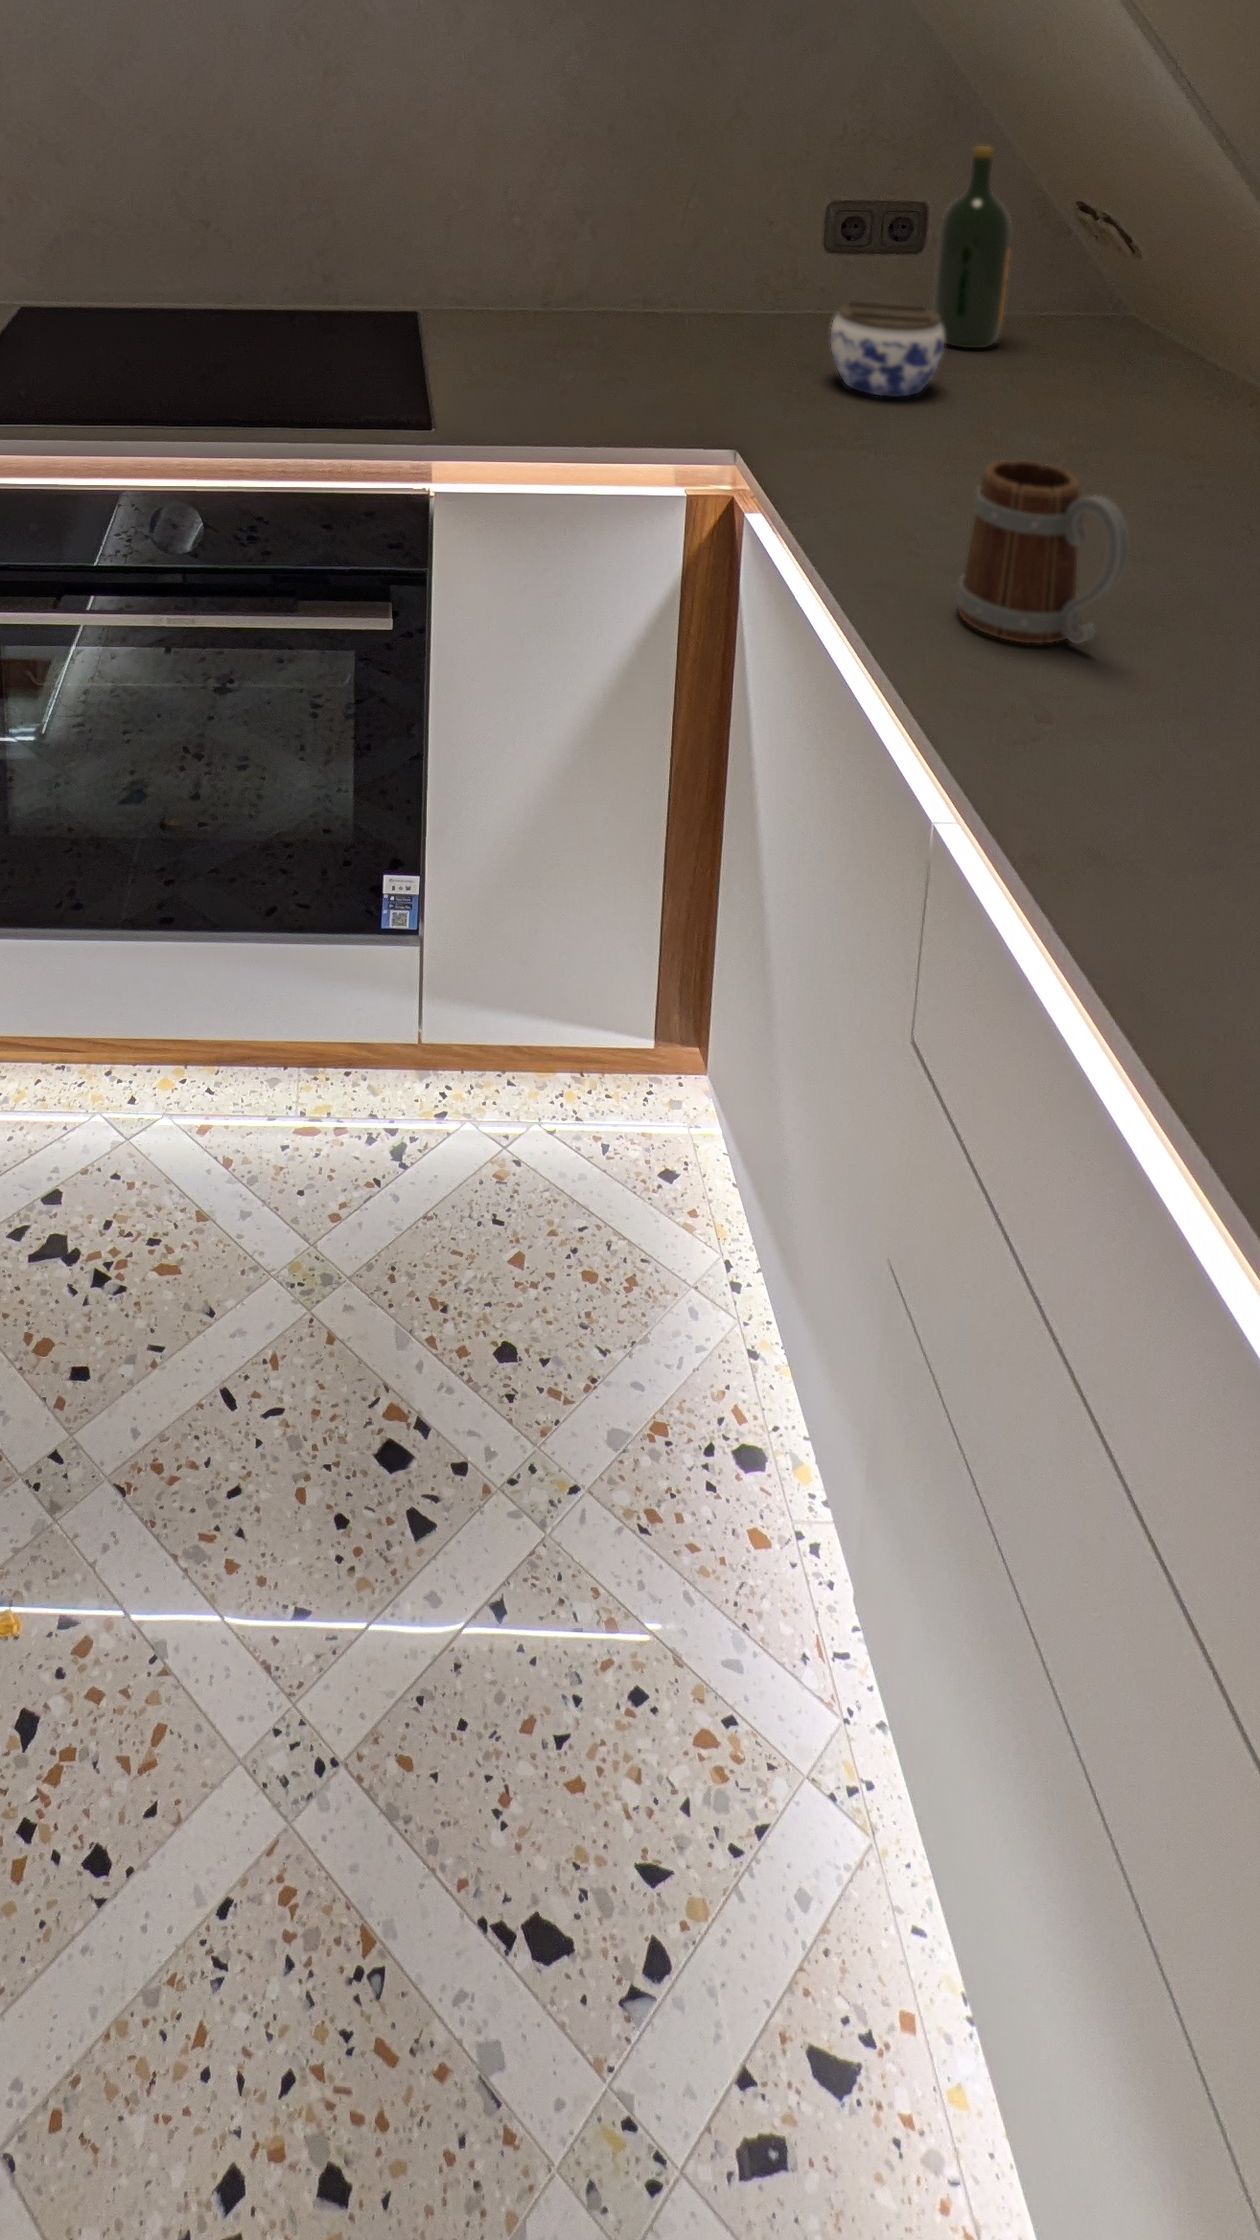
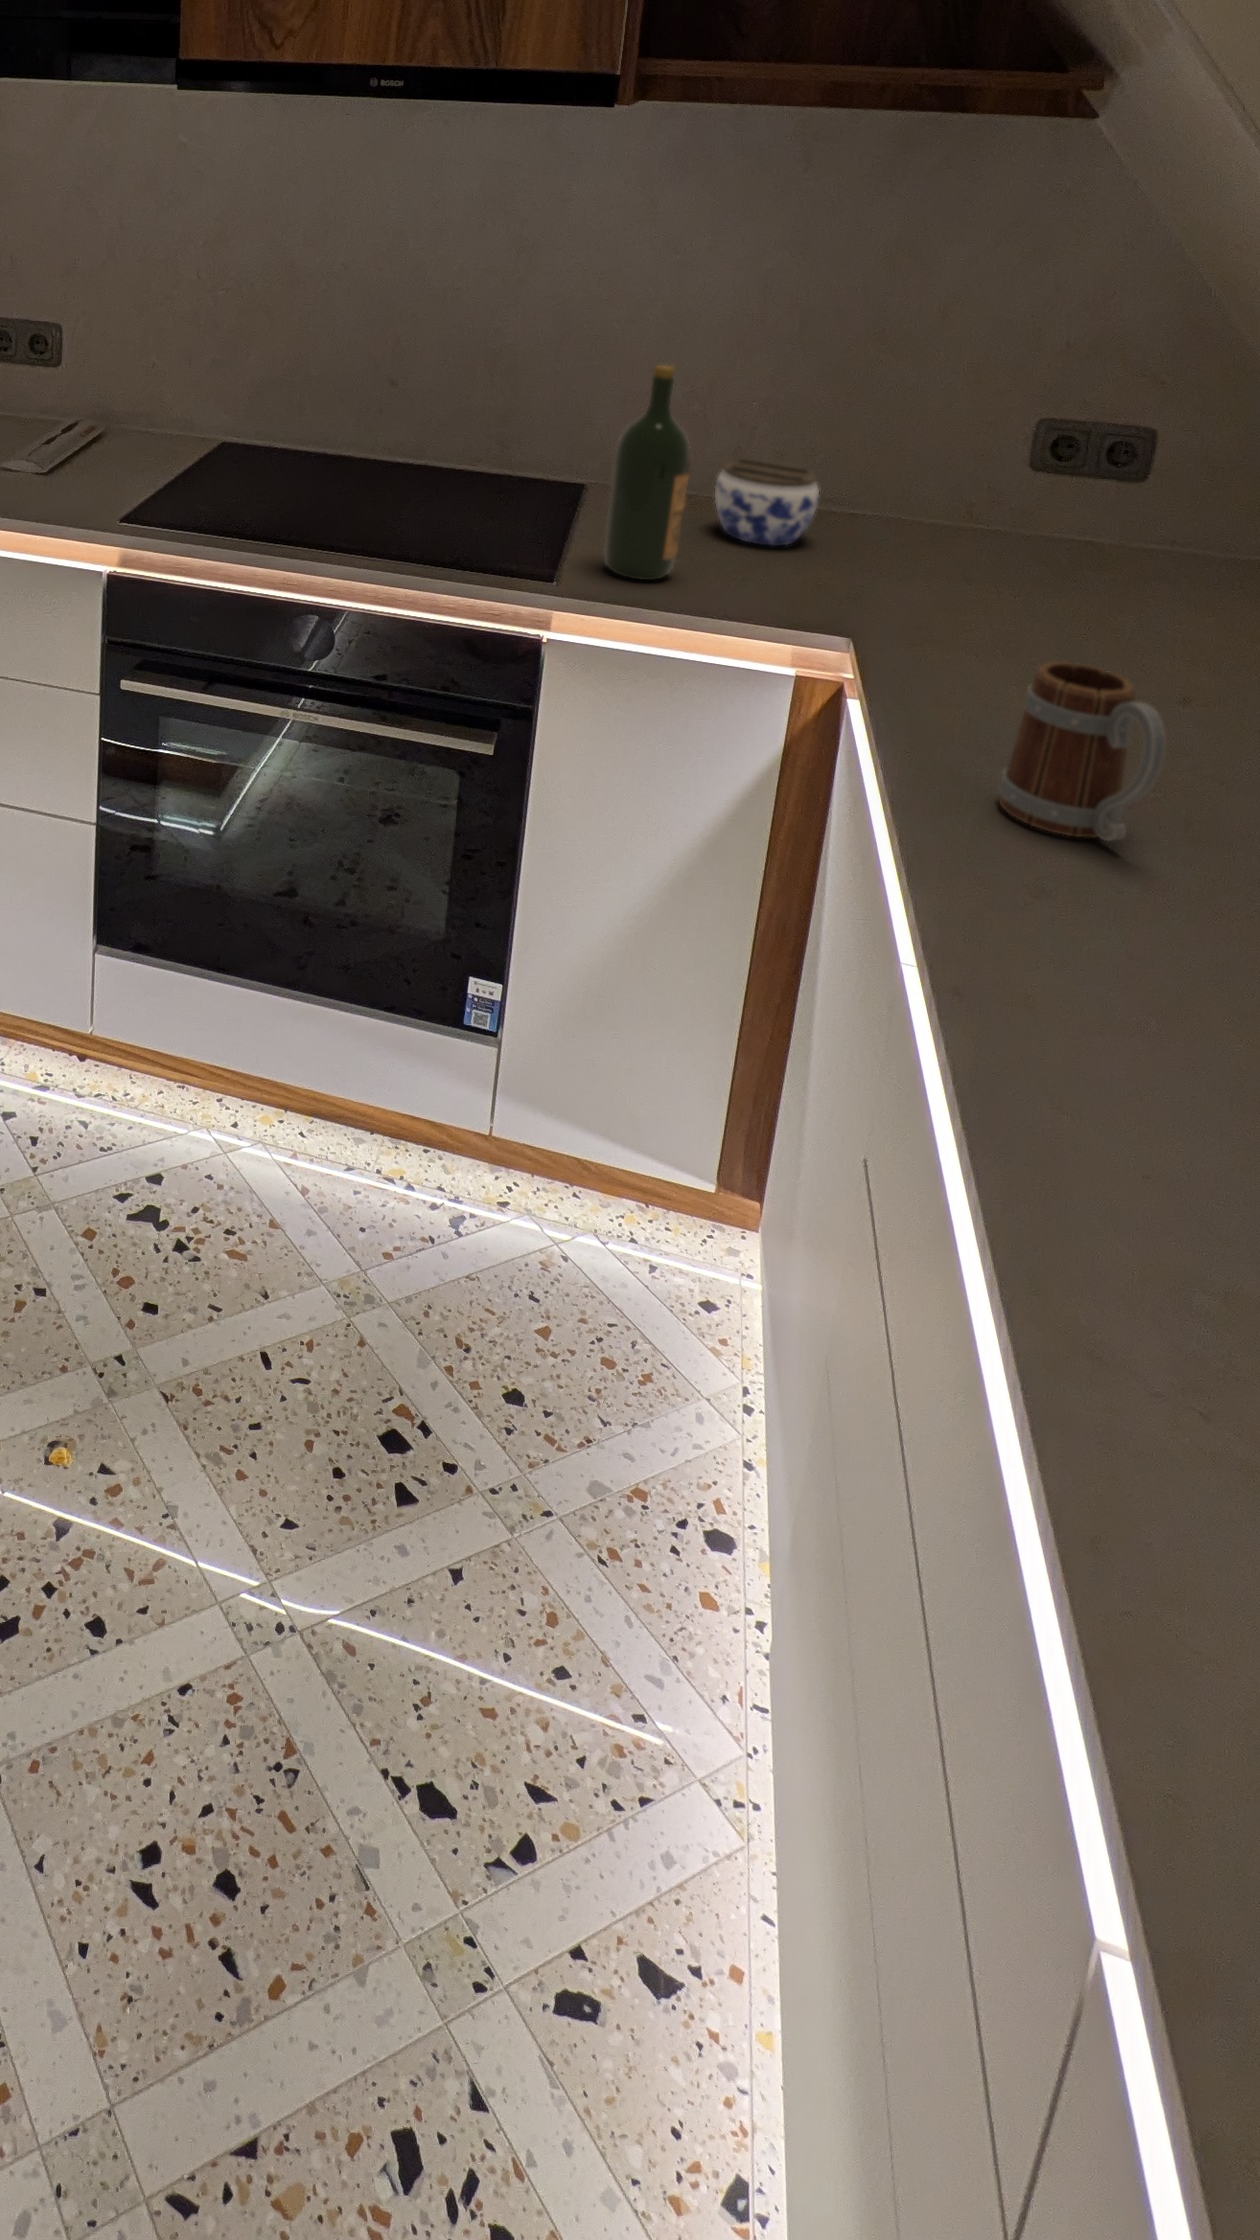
wine bottle: present [933,146,1011,348] -> present [604,365,690,580]
jar: present [831,300,944,396] -> present [715,459,819,546]

